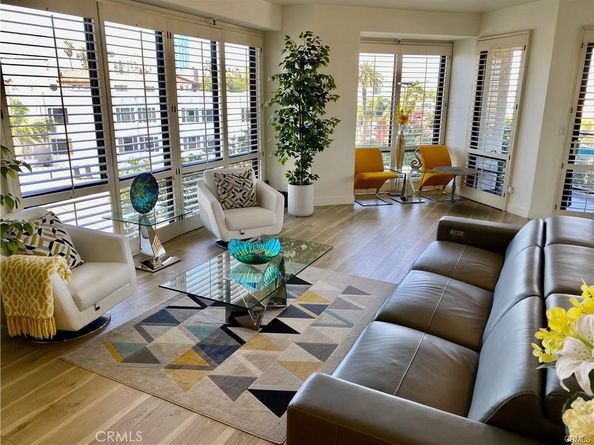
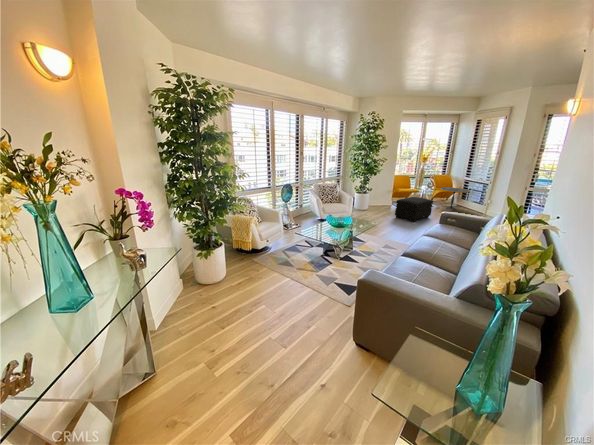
ottoman: none [361,187,424,234] -> present [395,197,433,222]

